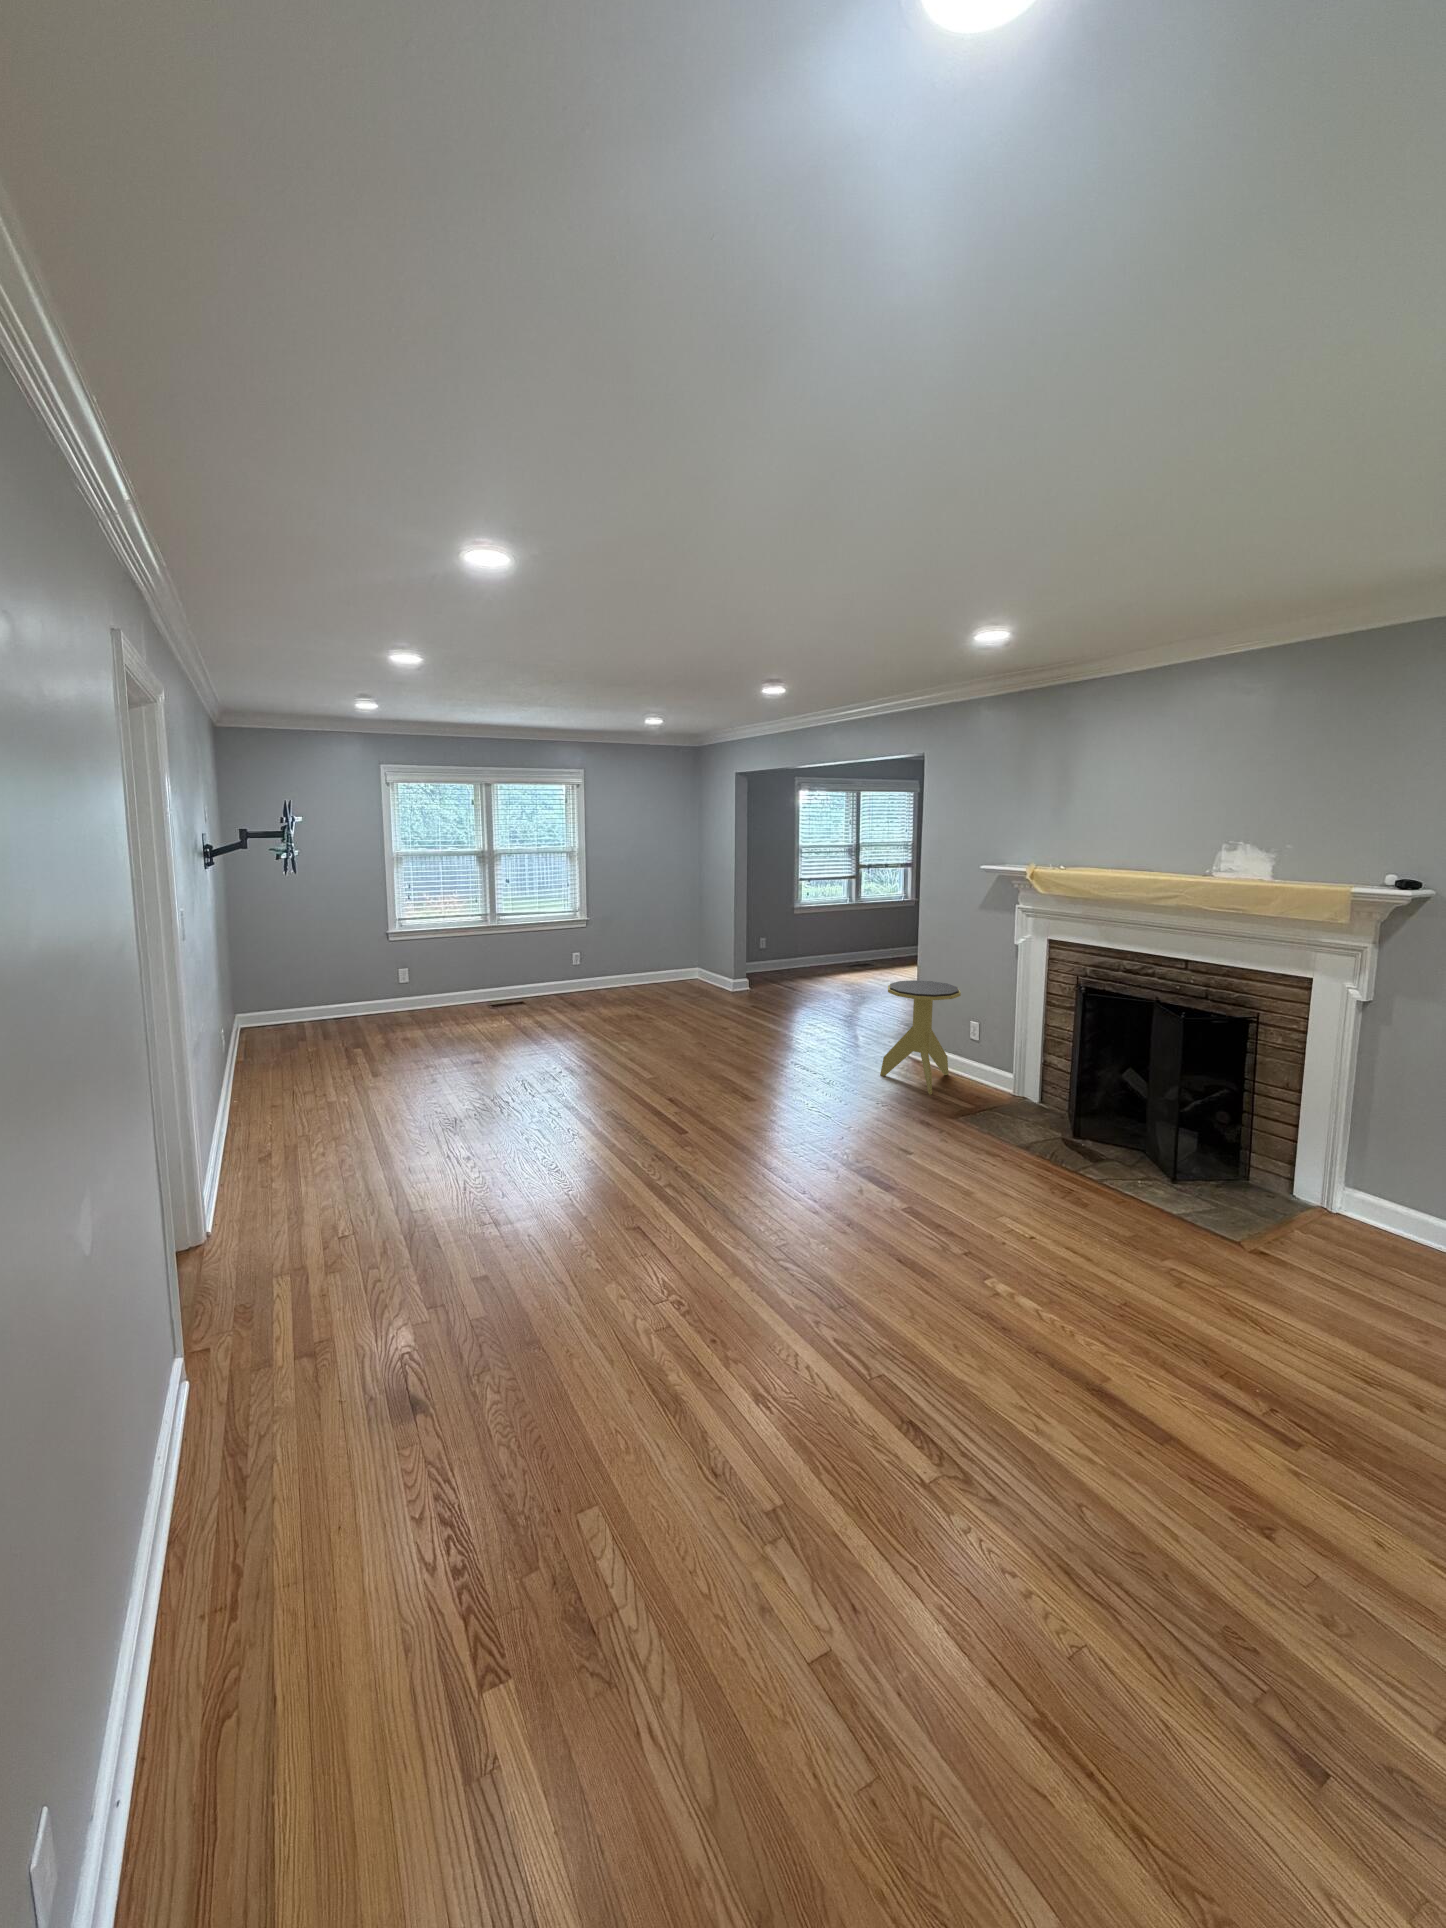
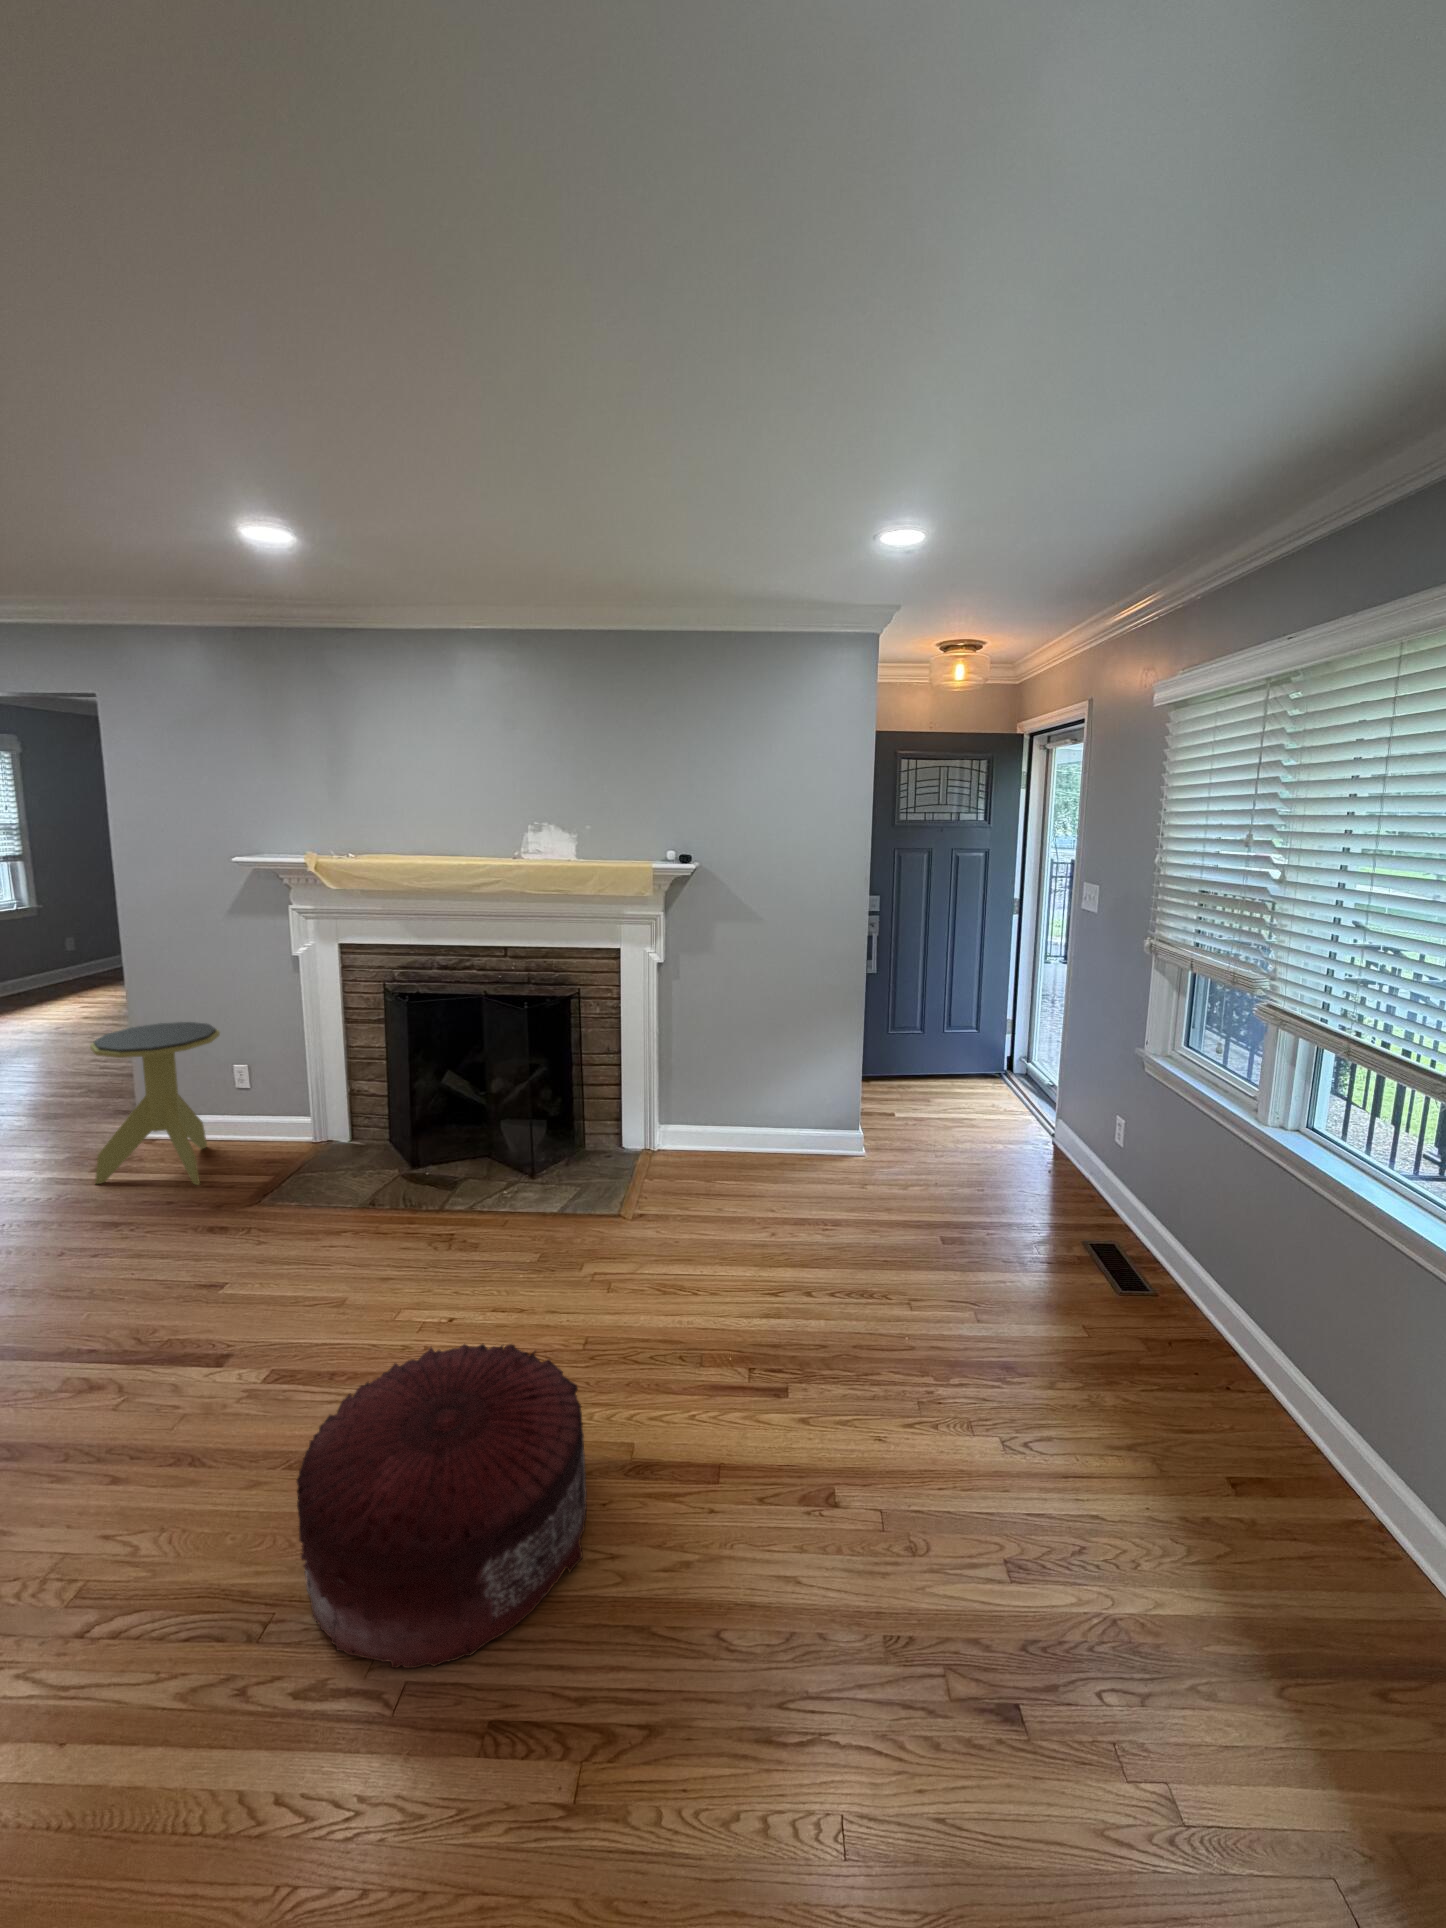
pouf: none [856,1214,1052,1400] -> present [297,1344,587,1668]

